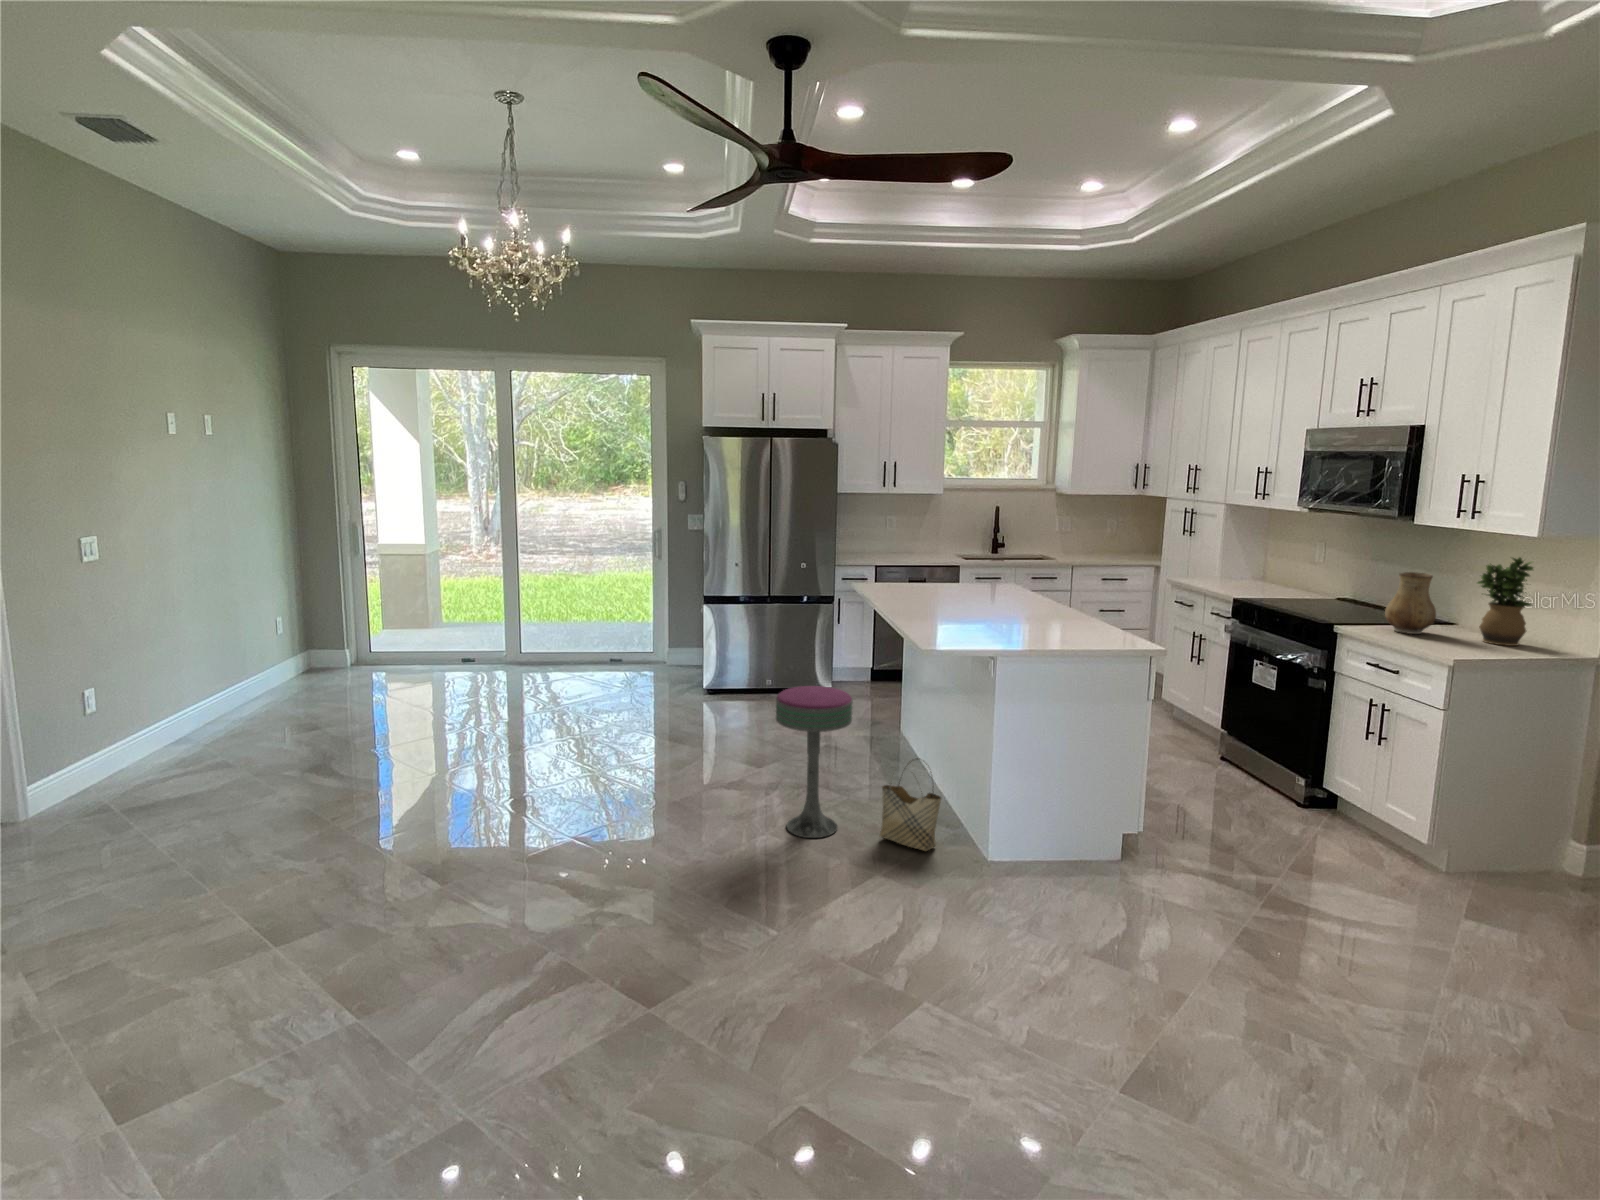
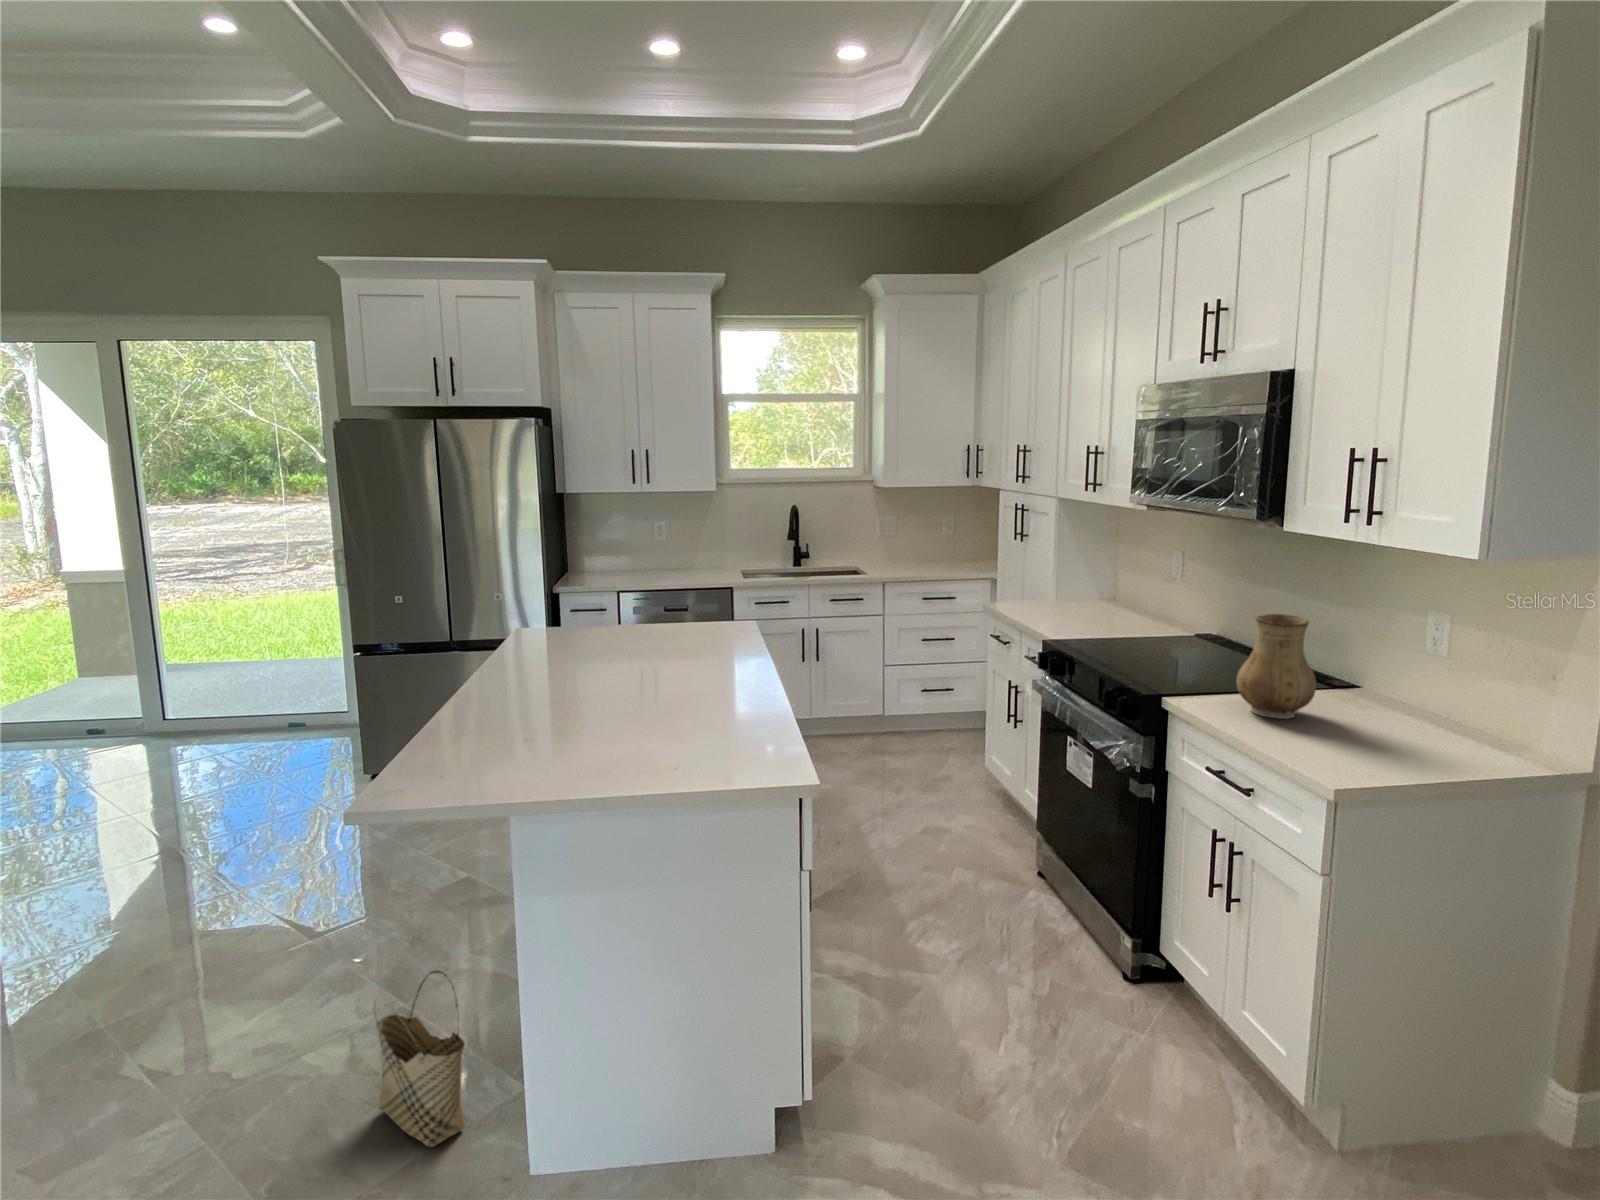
potted plant: present [1477,557,1533,646] -> none [1377,590,1475,745]
bar stool: present [776,686,853,838] -> none [176,838,339,1114]

